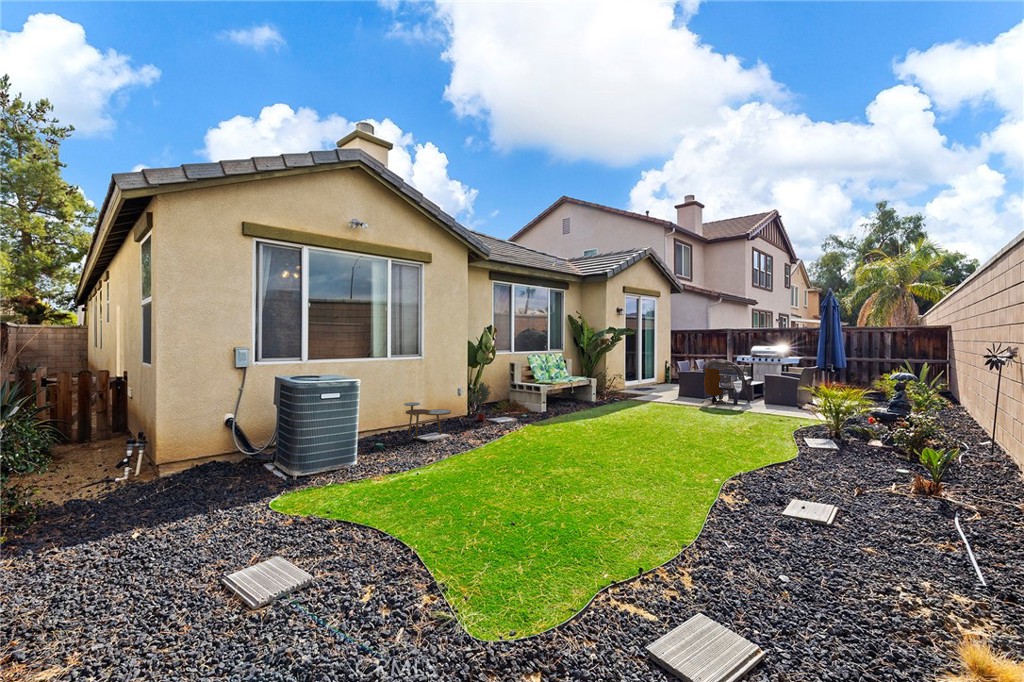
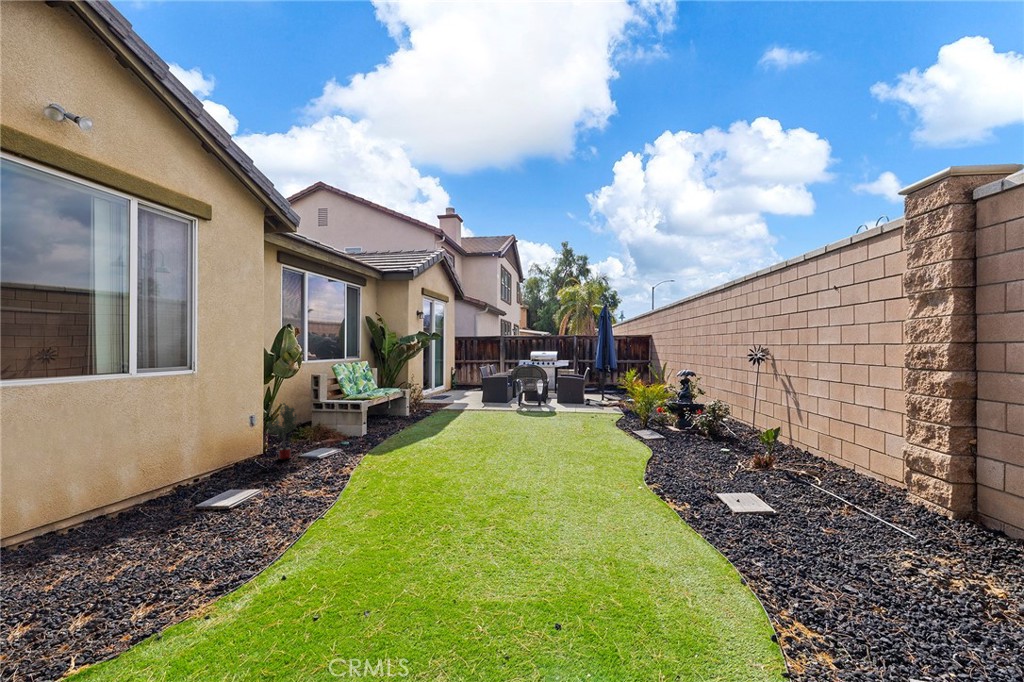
lounge chair: present [703,368,723,405] -> none [511,372,532,407]
side table: present [404,402,451,439] -> none [164,447,258,509]

